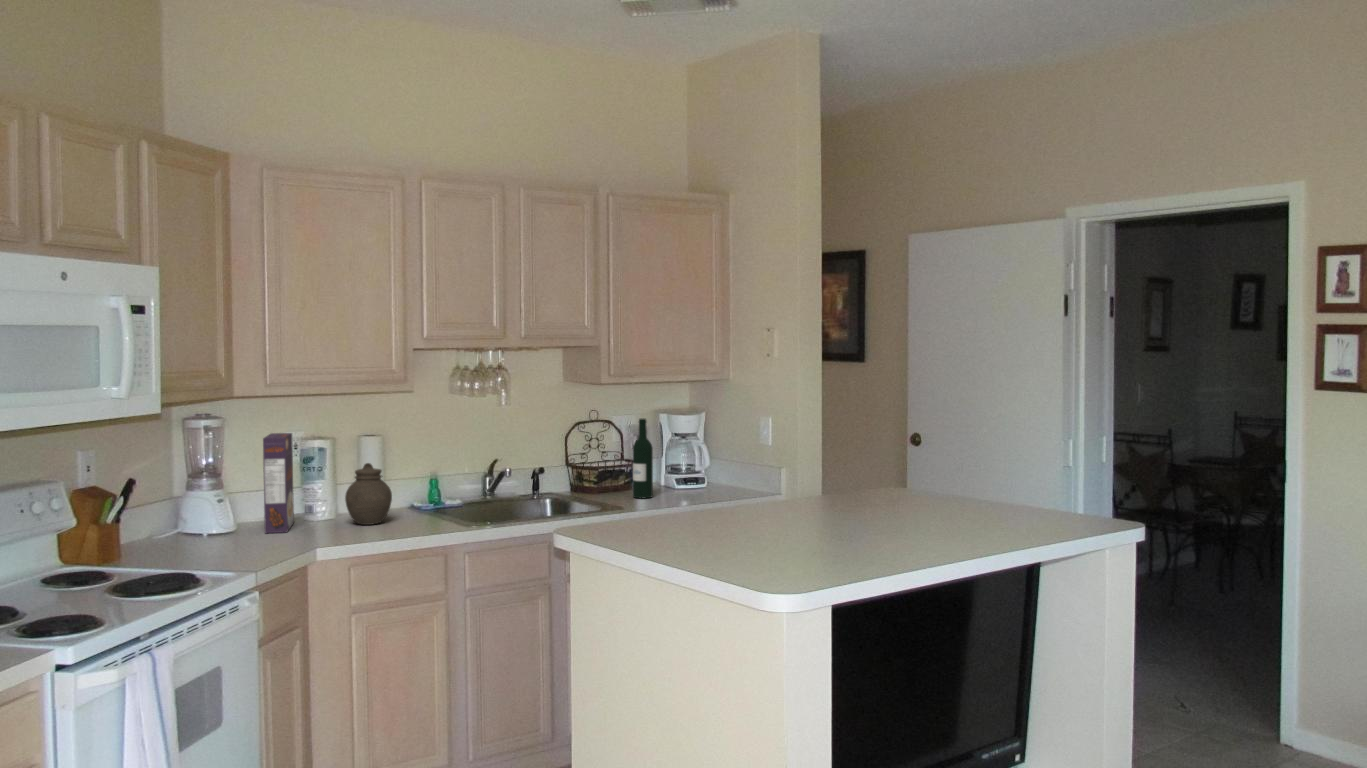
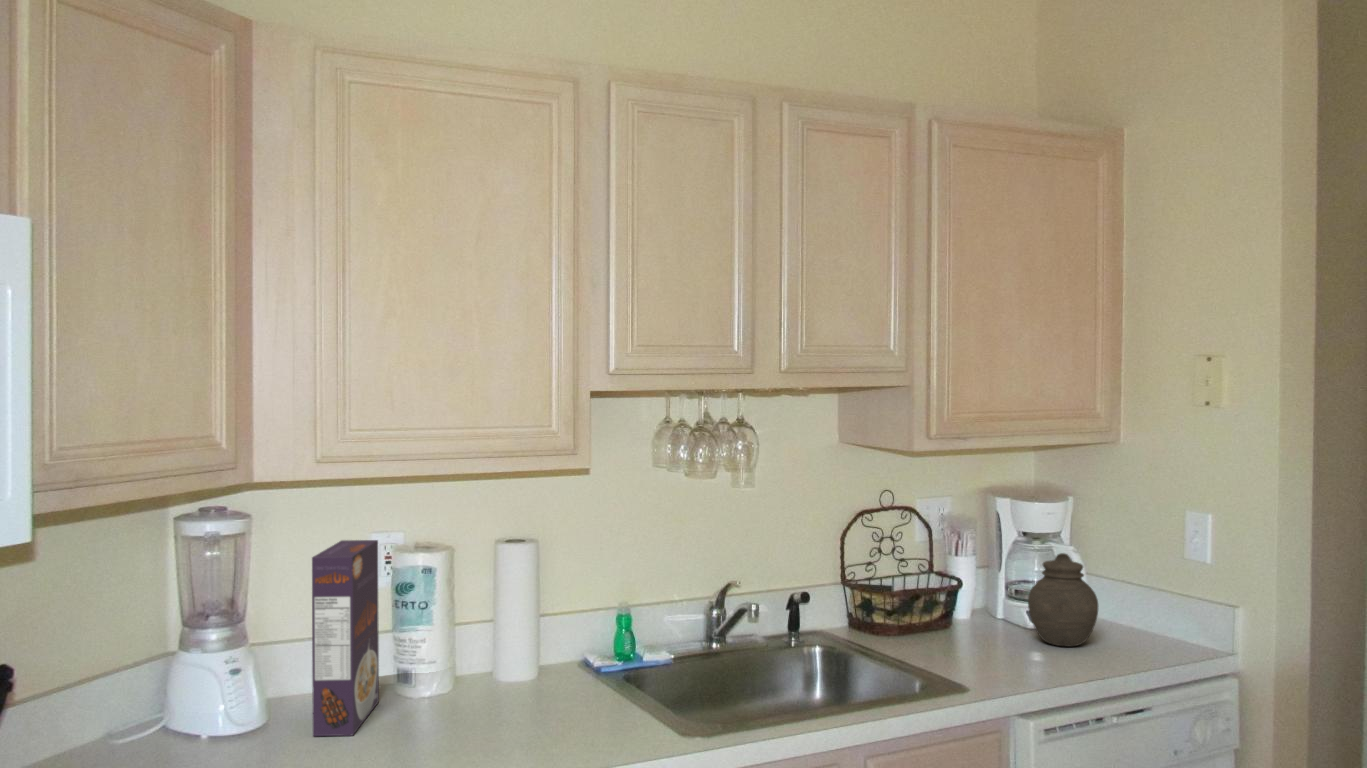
wine bottle: present [633,418,653,498] -> none [966,512,1003,656]
jar: present [345,463,392,525] -> present [1028,553,1098,646]

